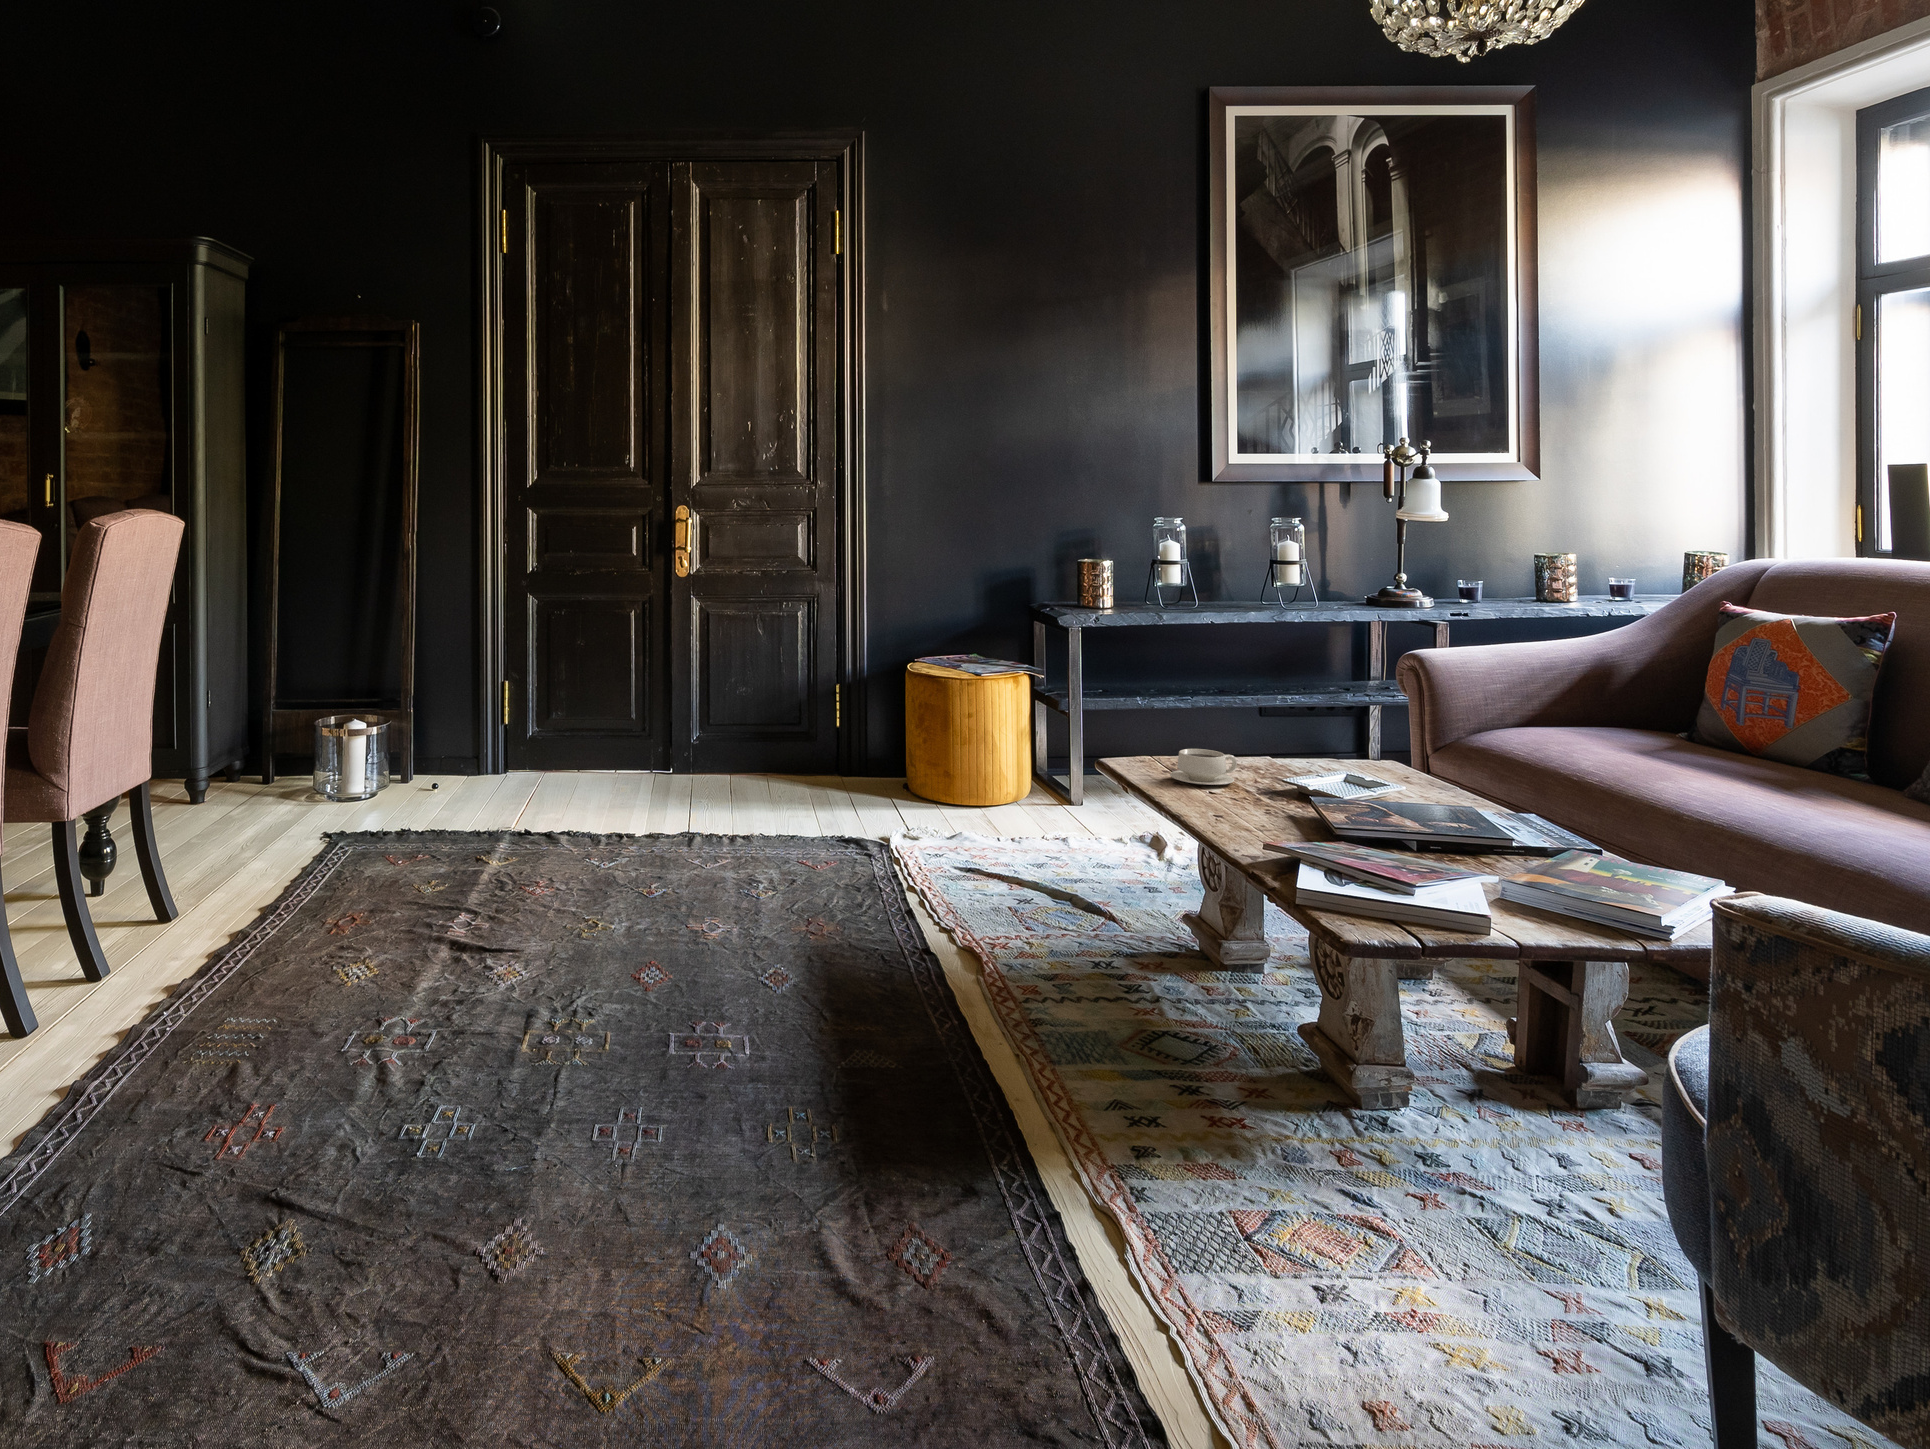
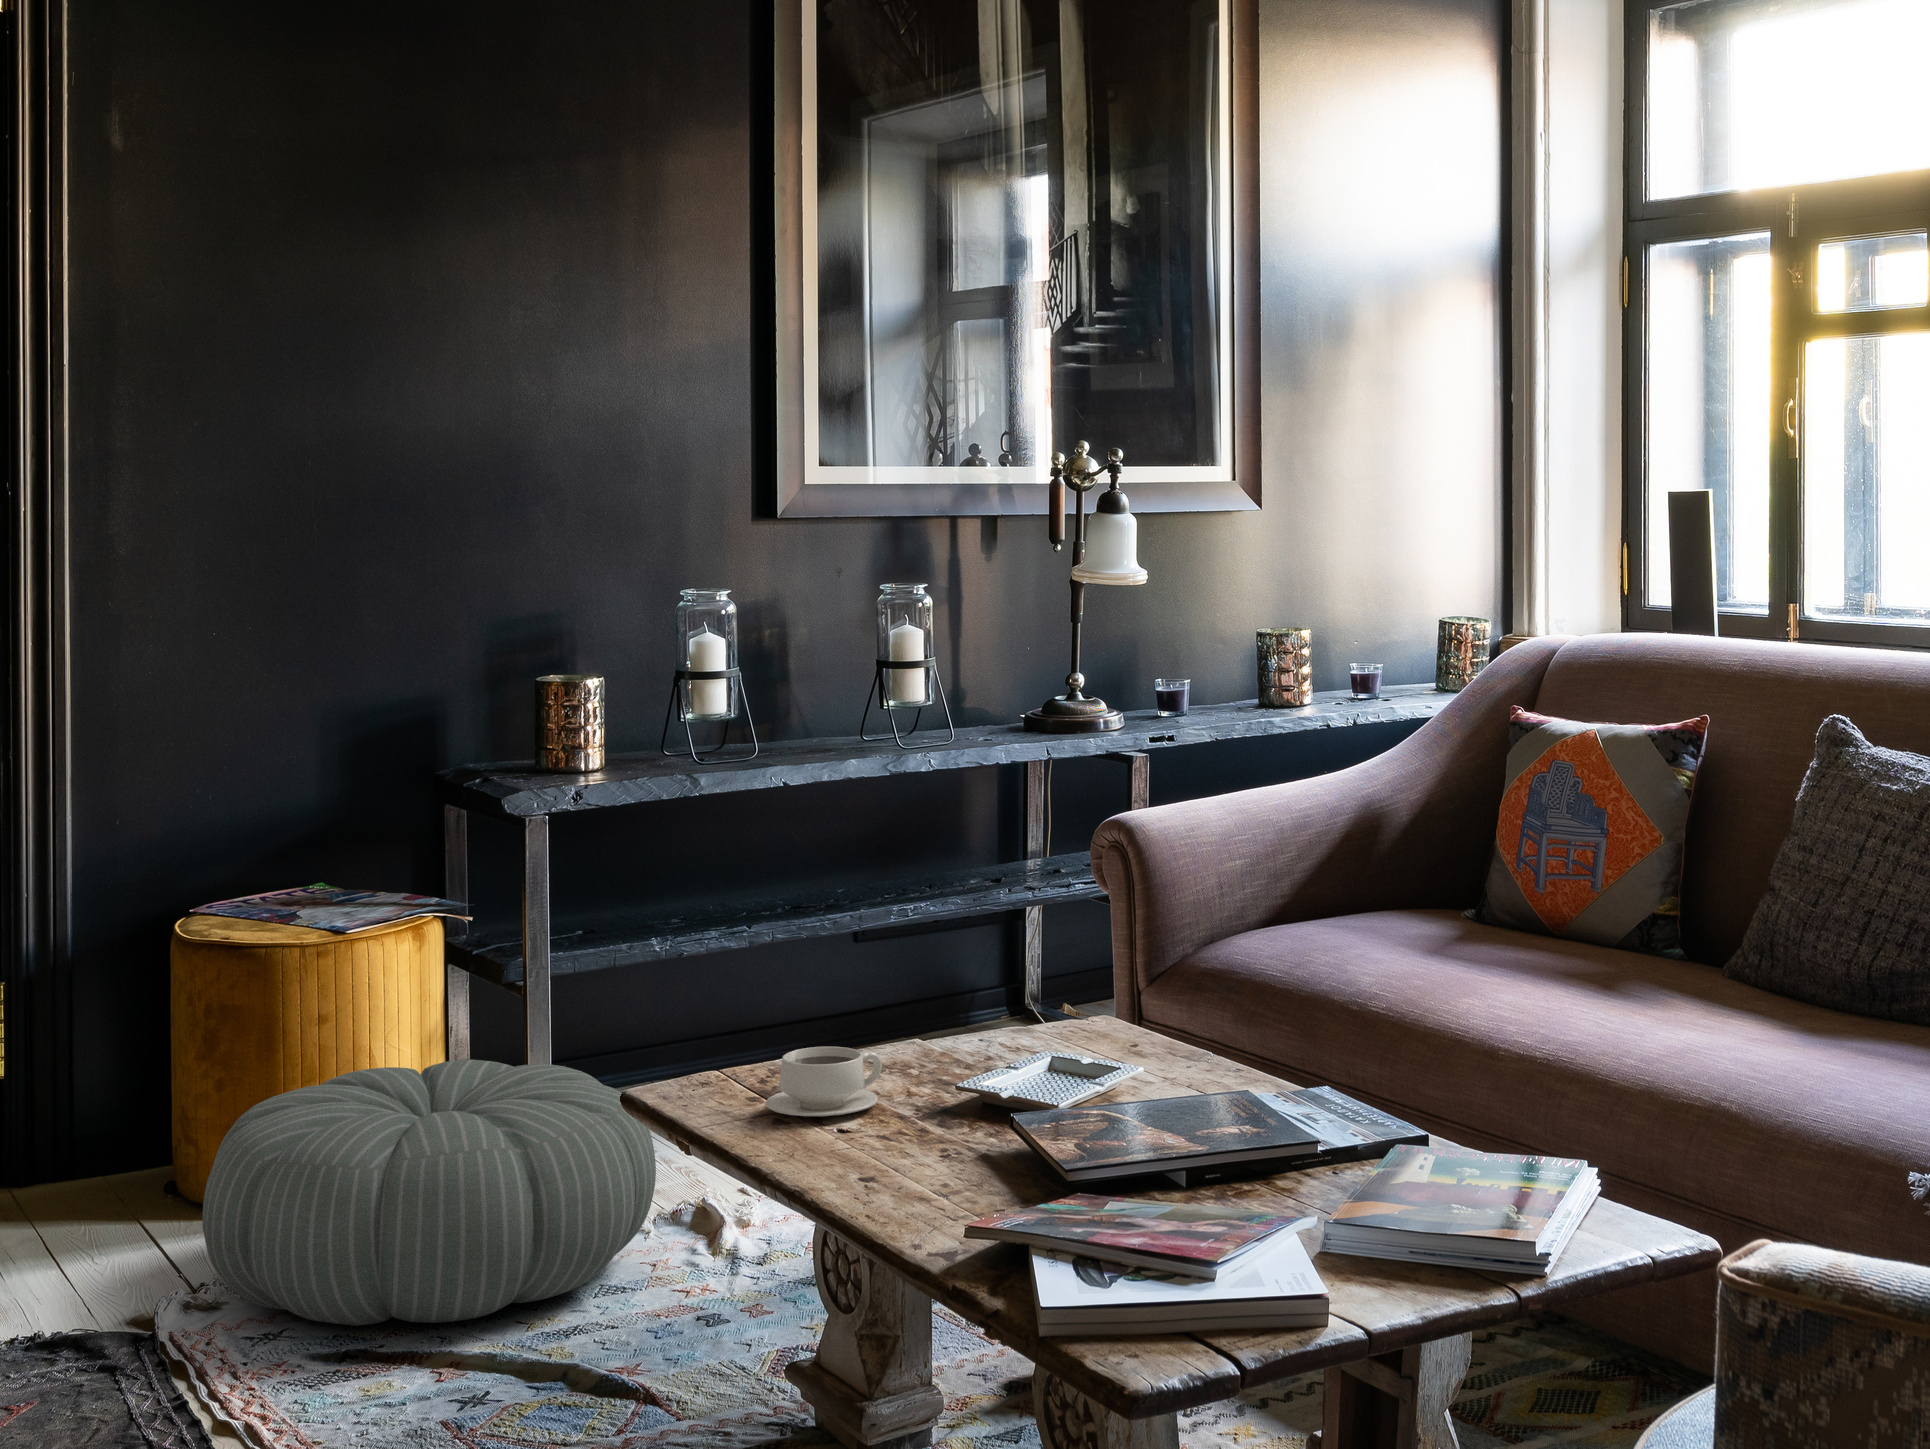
pouf: none [910,741,1127,865] -> present [202,1059,656,1325]

